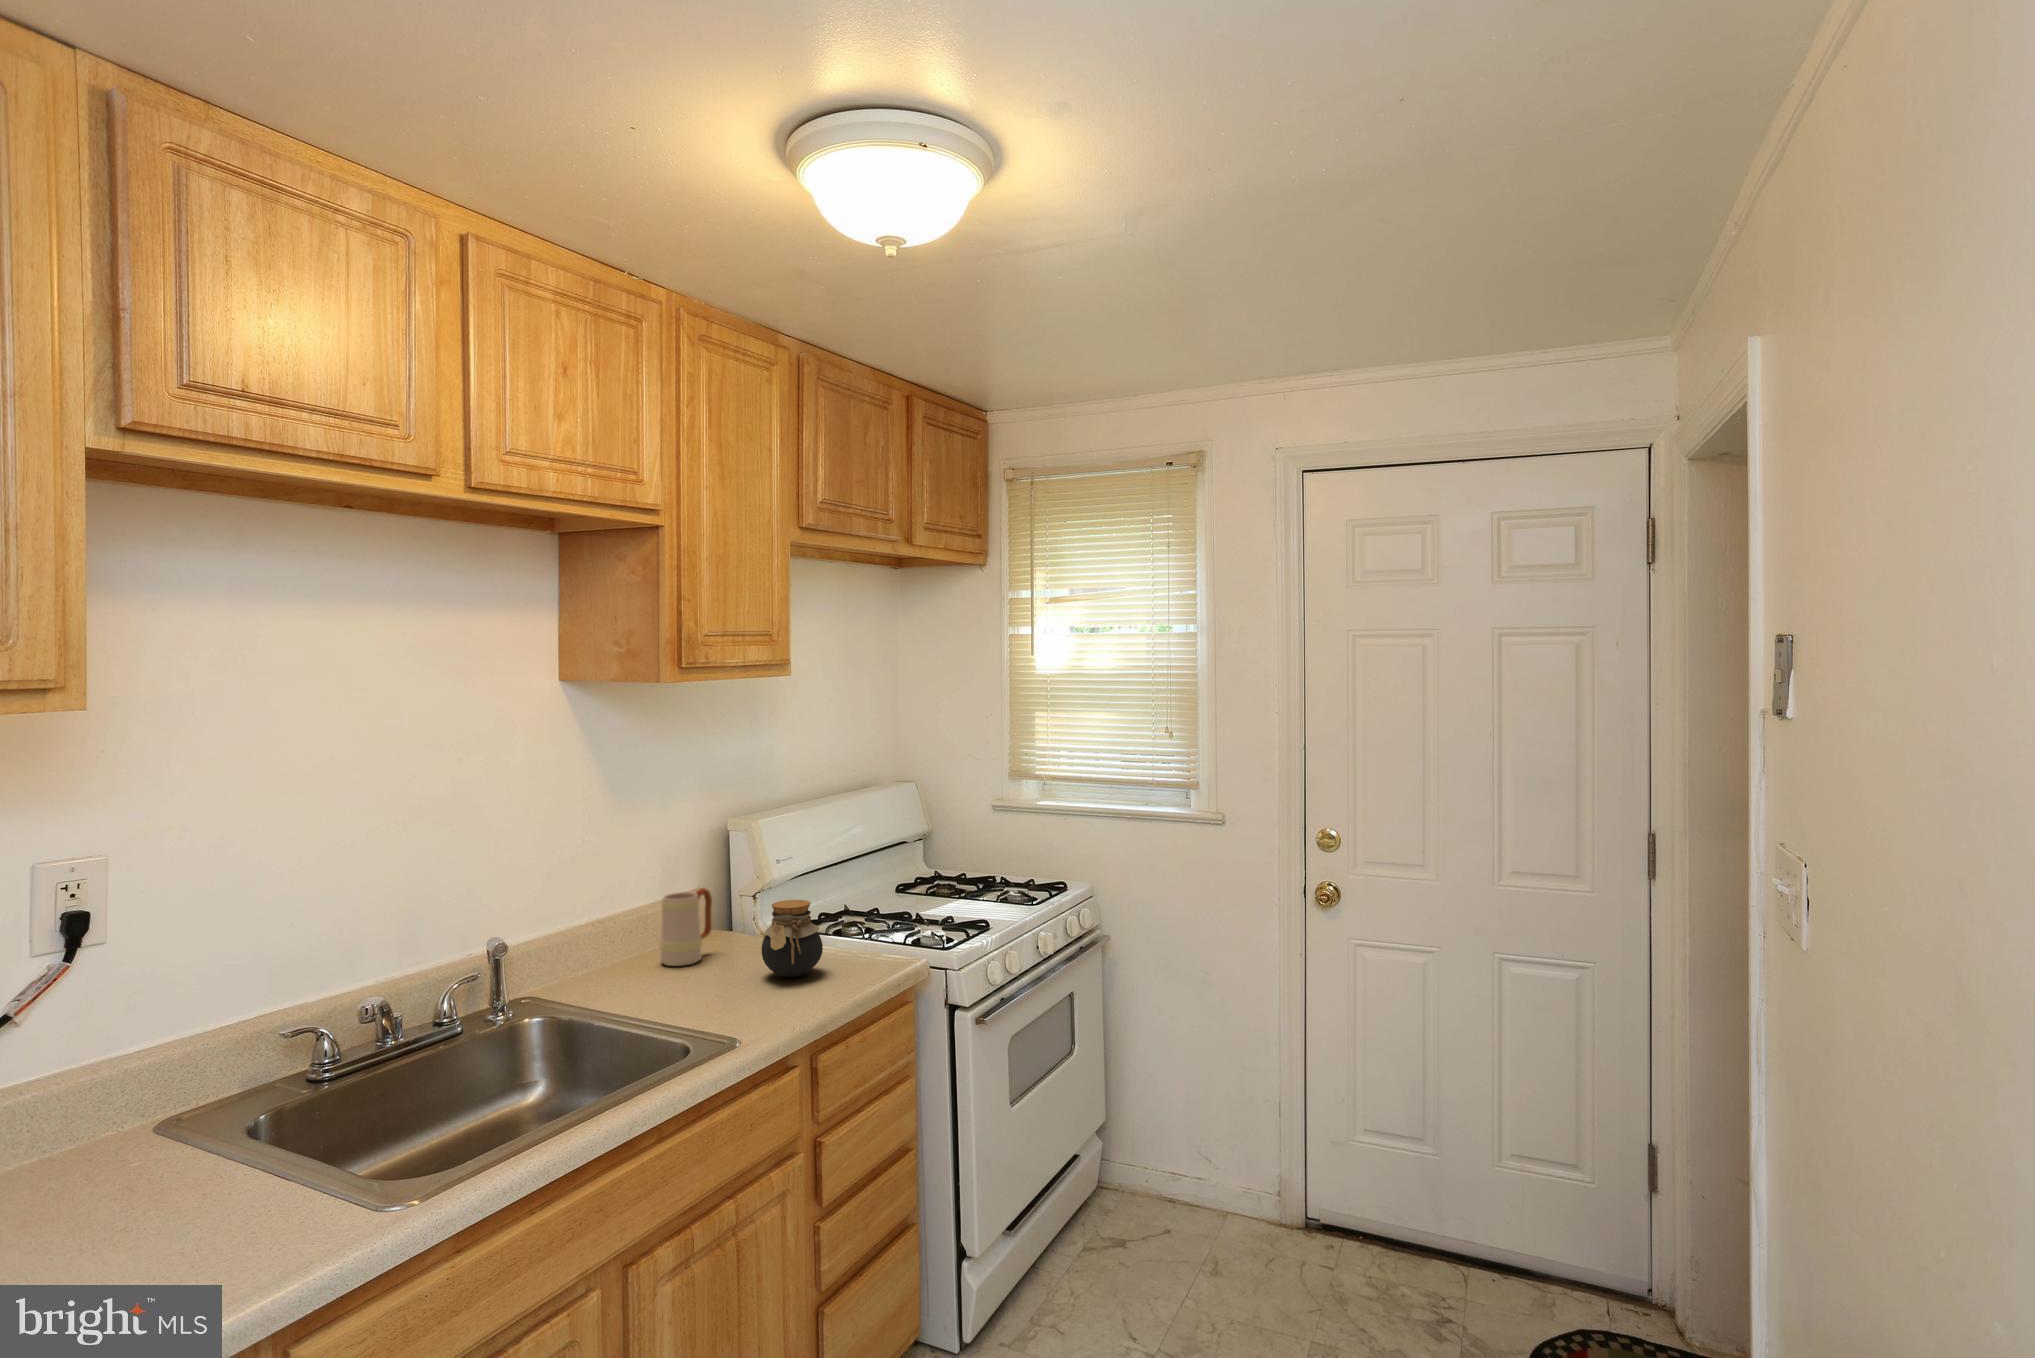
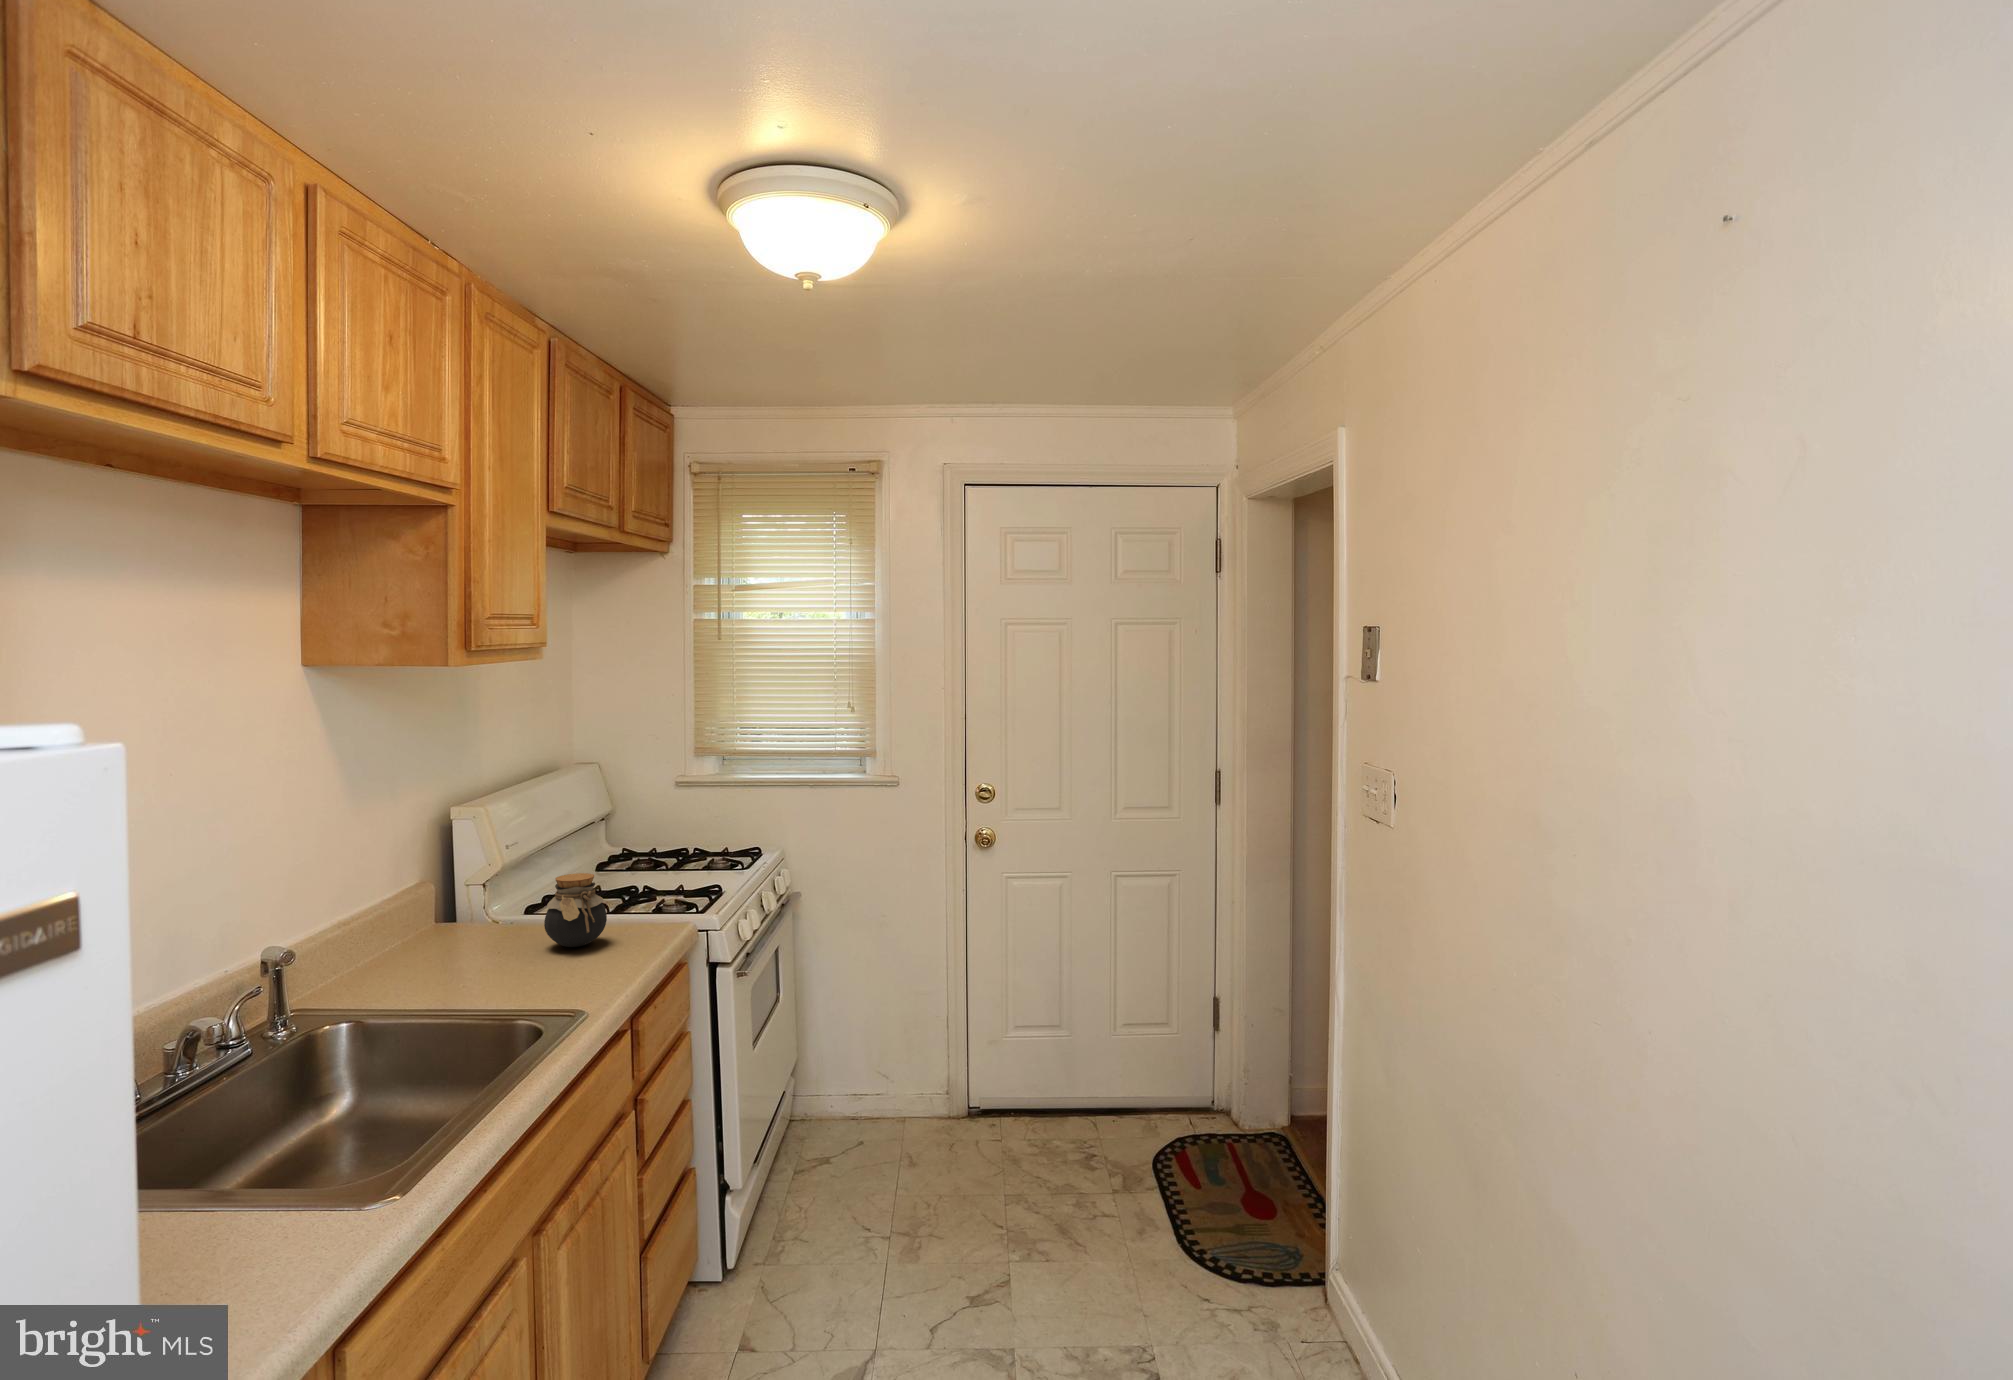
mug: present [660,888,712,966] -> none [413,873,463,953]

